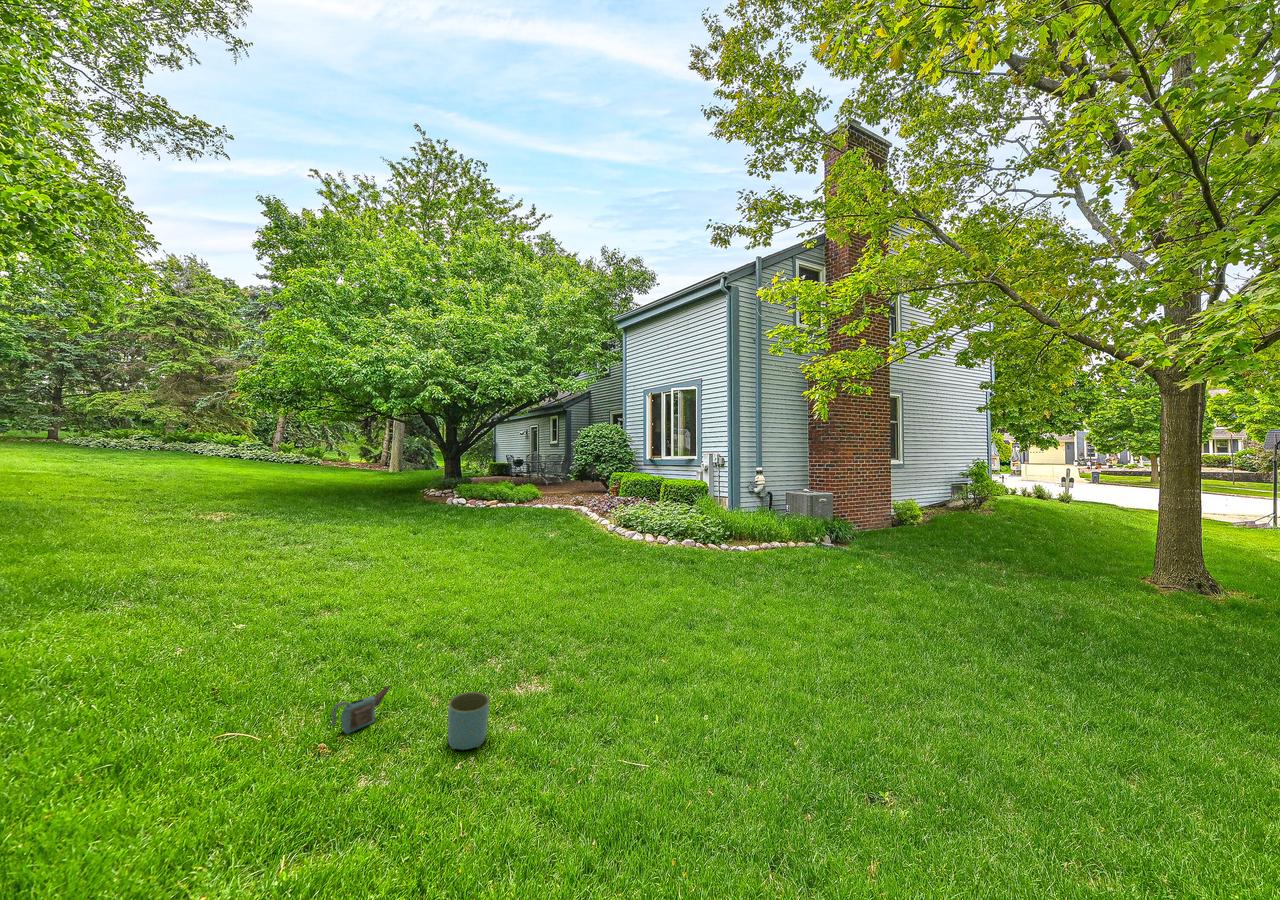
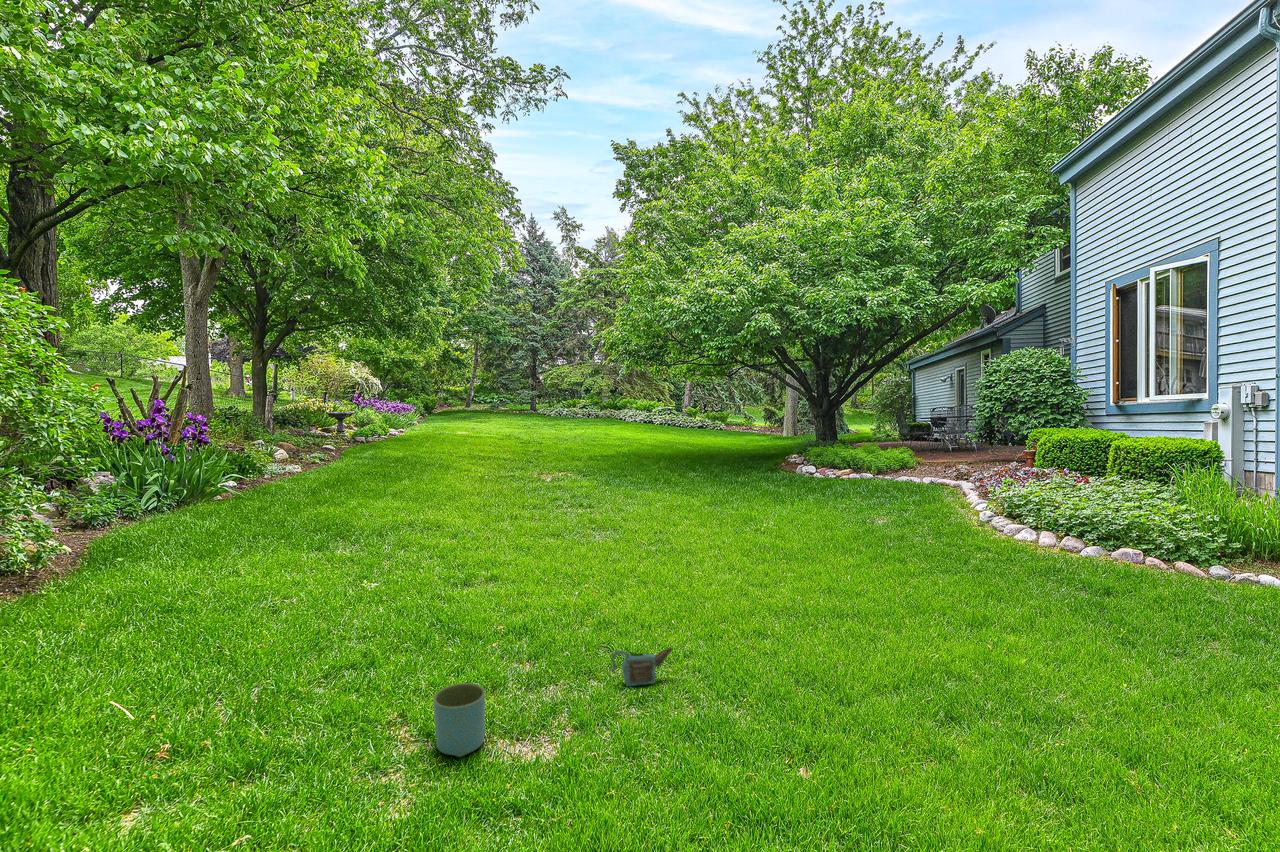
watering can: present [331,686,390,734] -> present [611,648,673,686]

